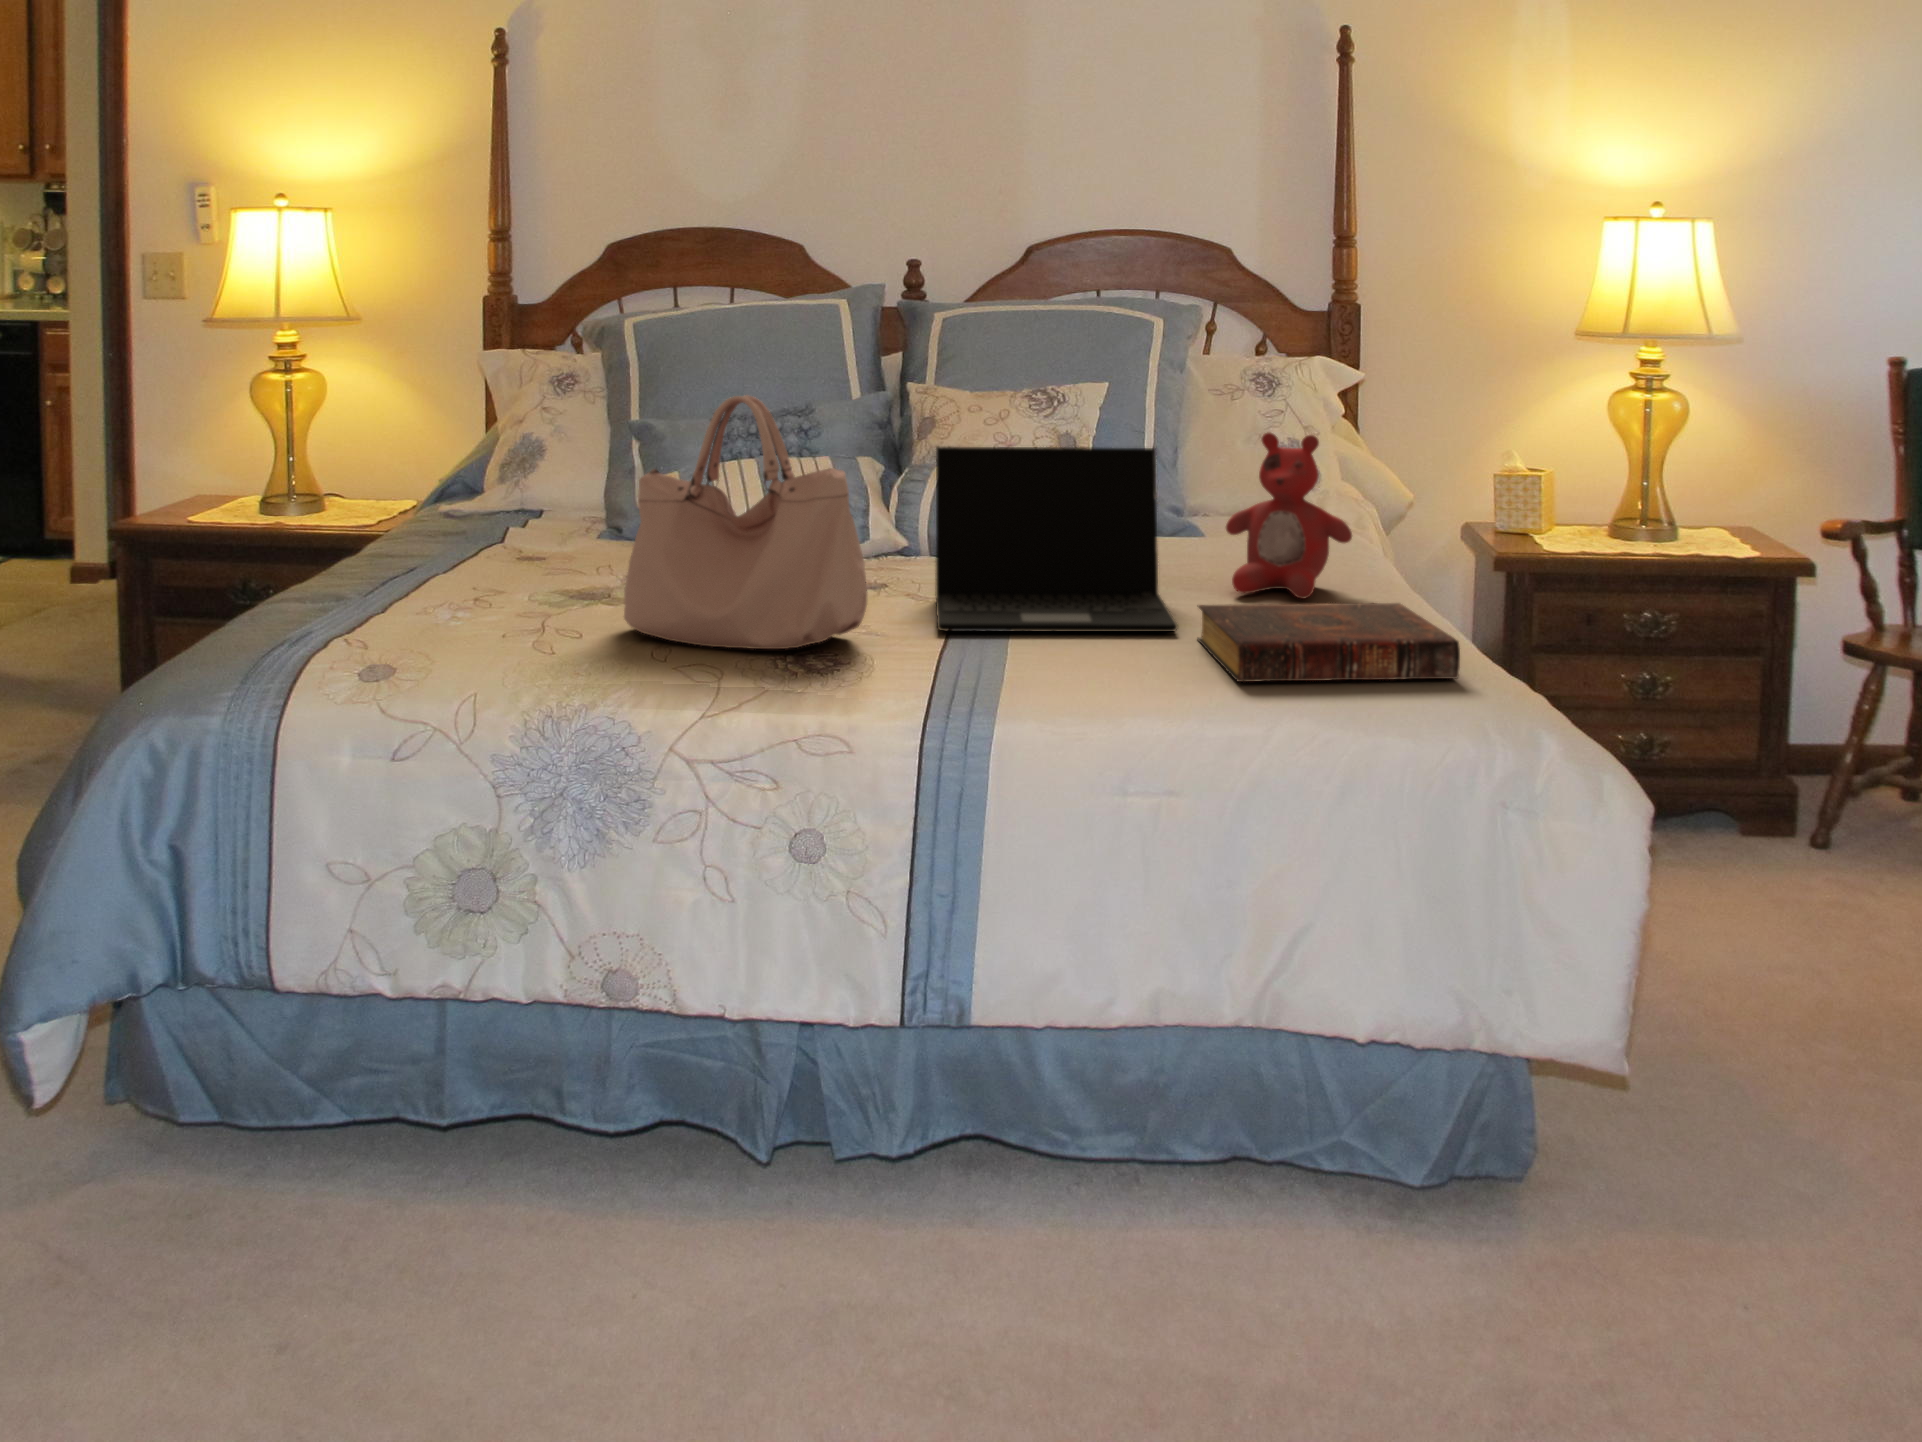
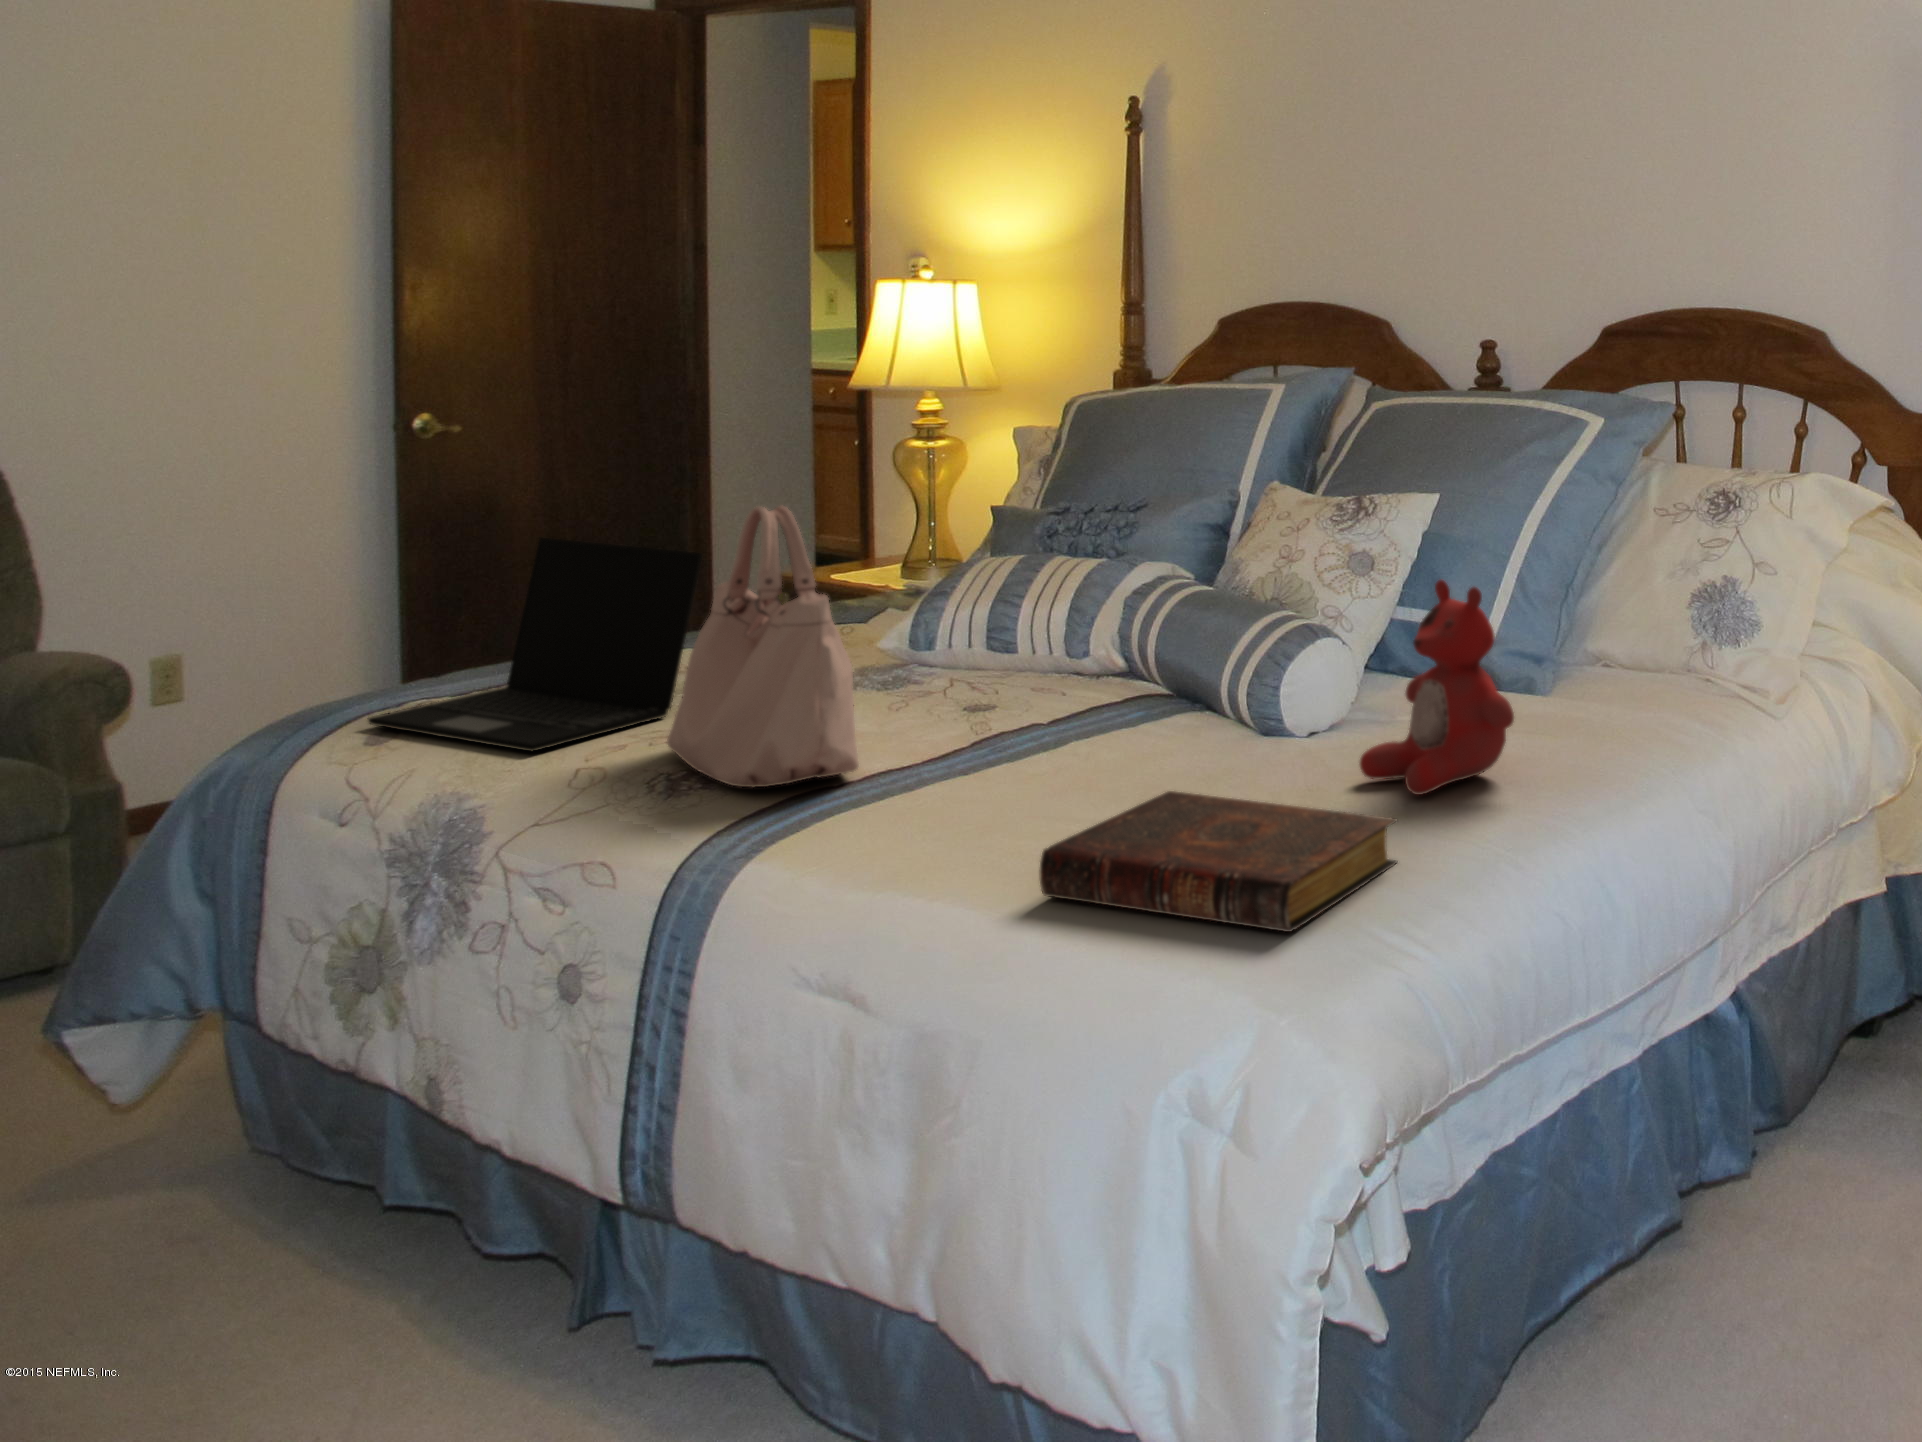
laptop: present [935,447,1177,632] -> present [368,538,702,752]

